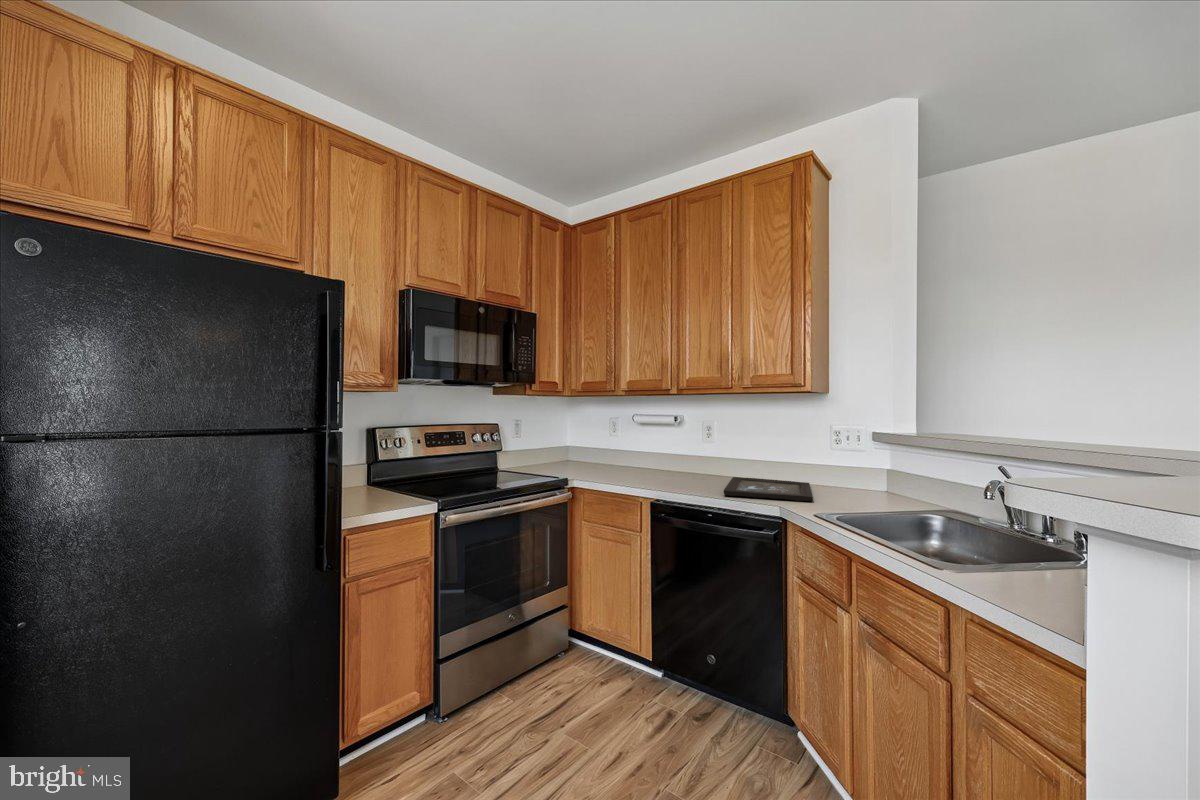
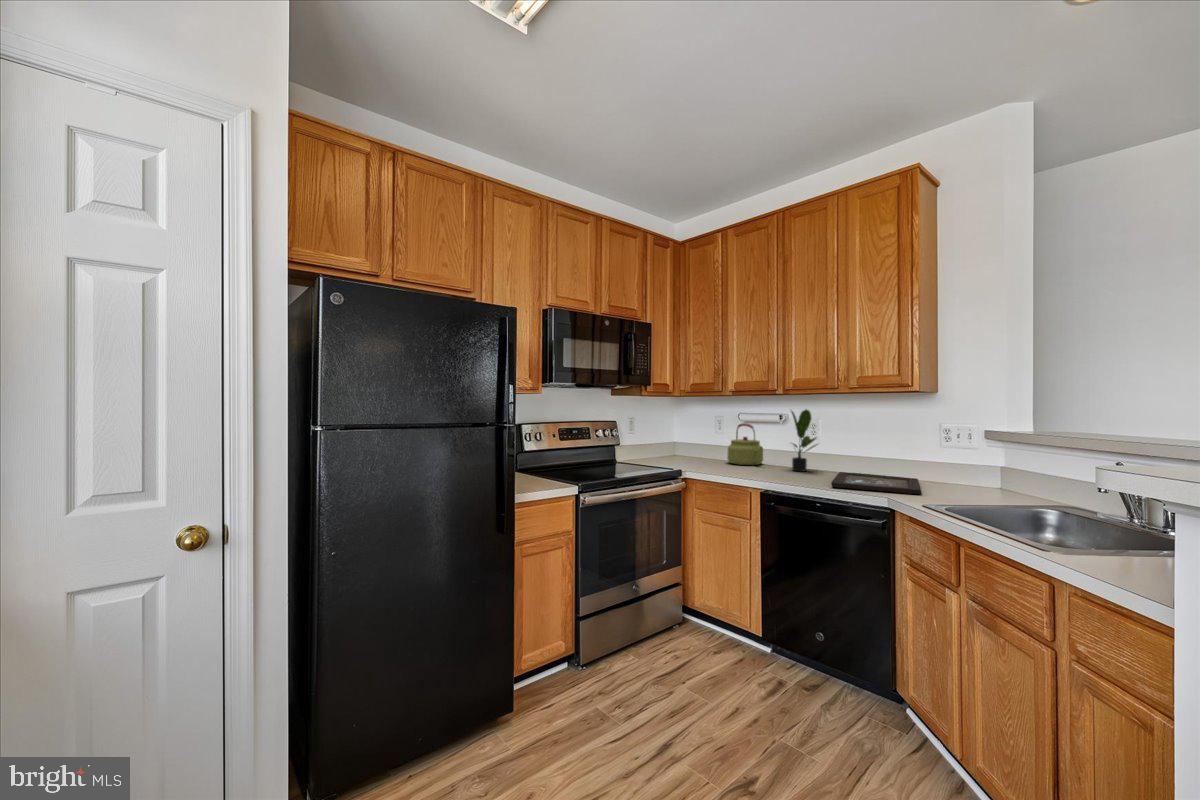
potted plant: none [678,409,714,477] -> present [791,409,817,471]
kettle: none [620,425,657,470] -> present [727,423,763,465]

